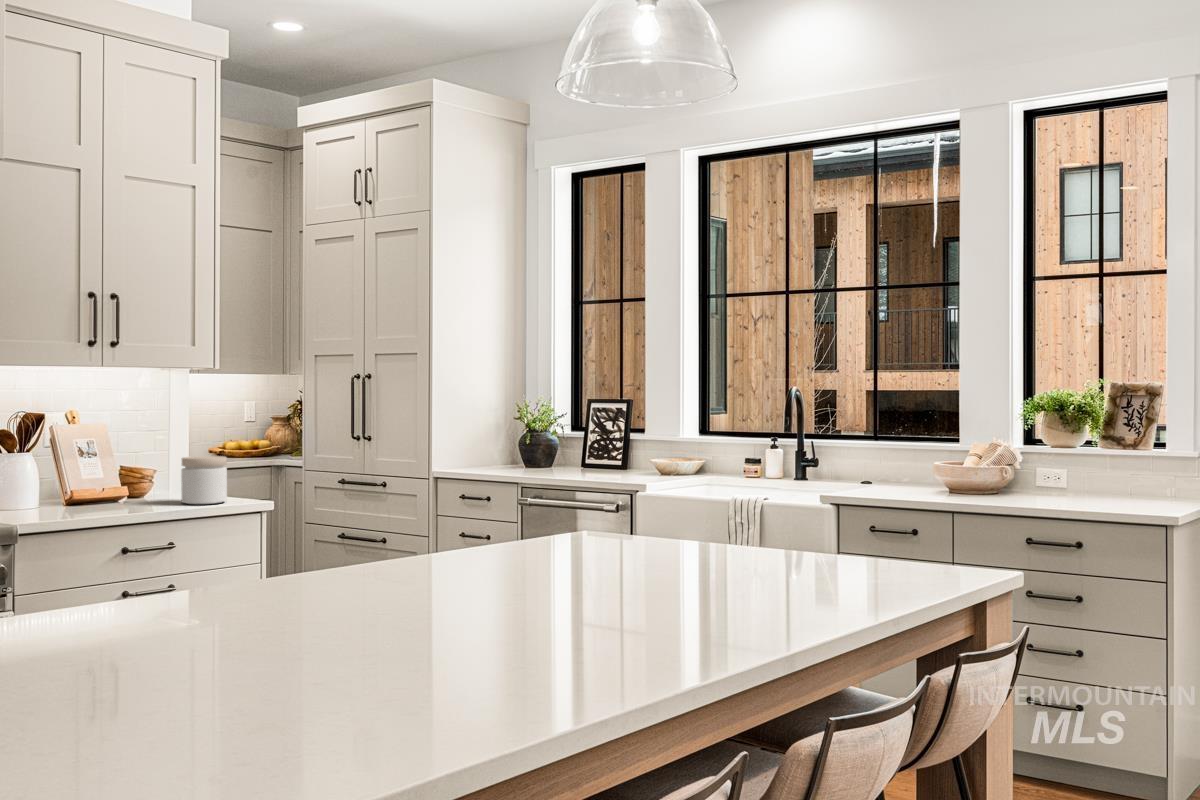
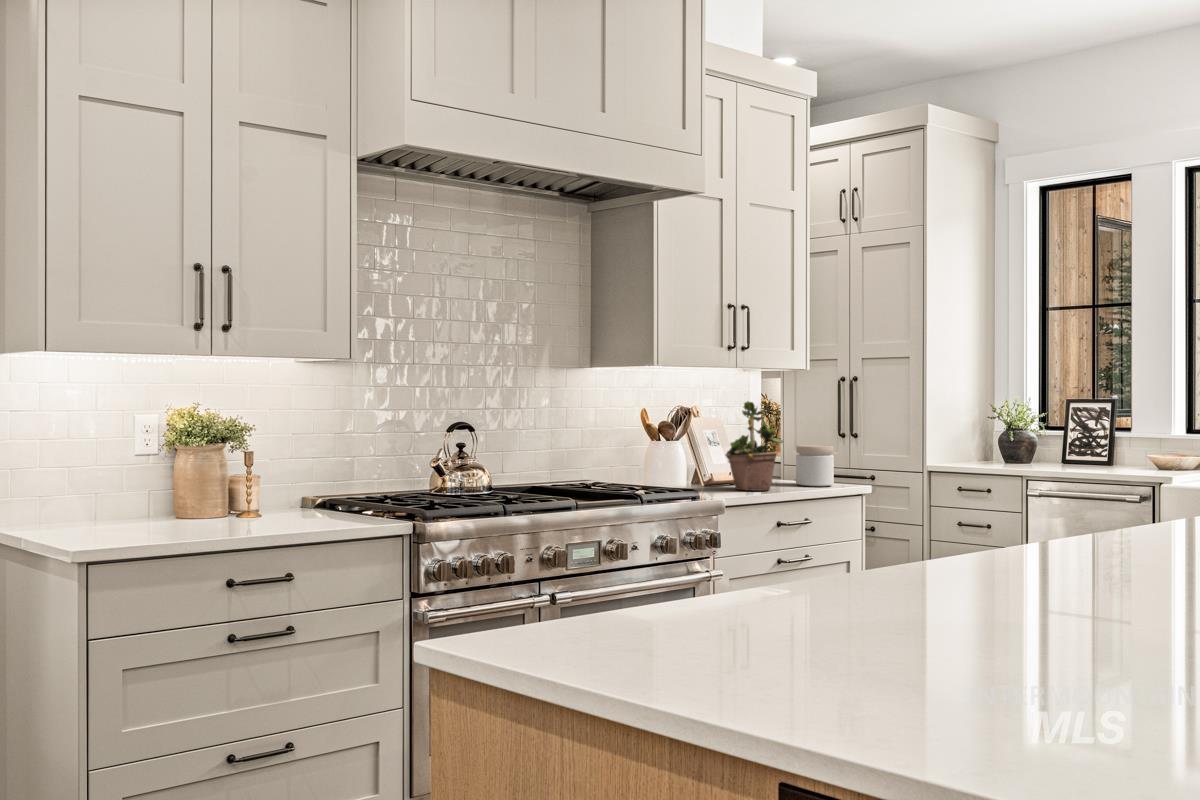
potted plant: none [61,398,146,513] -> present [725,401,783,491]

